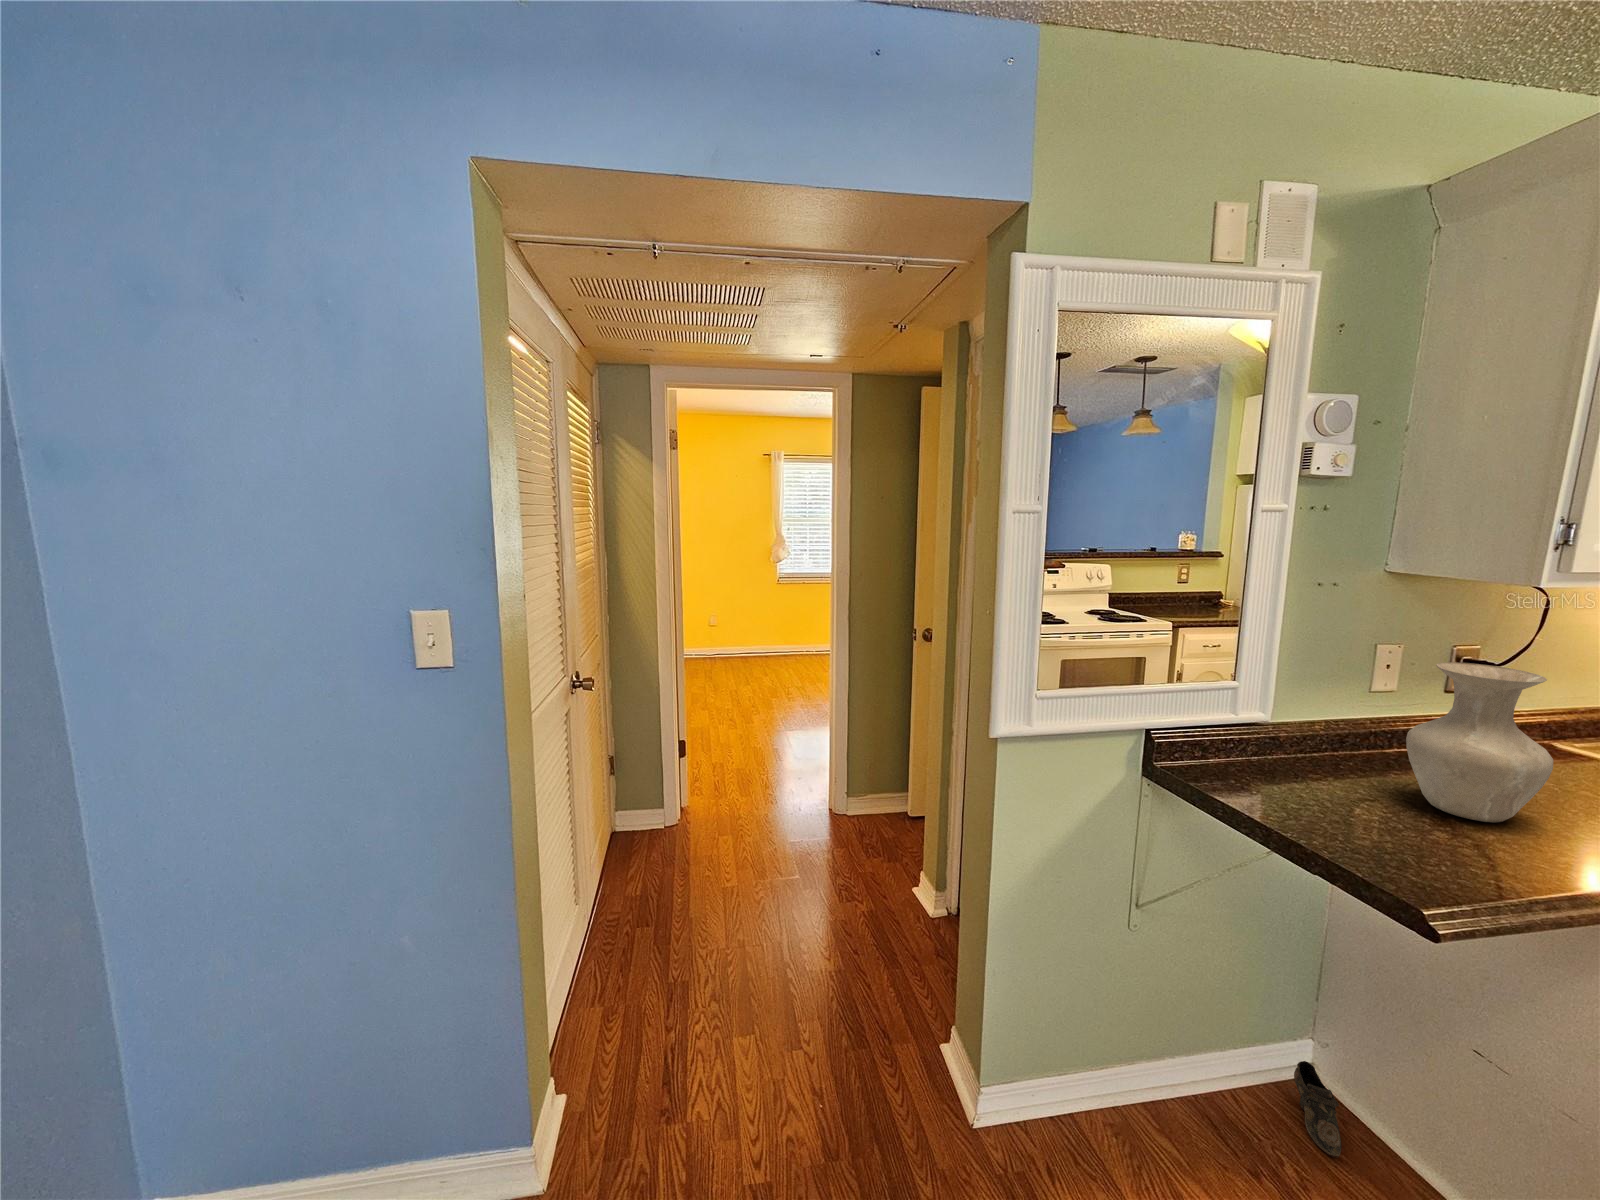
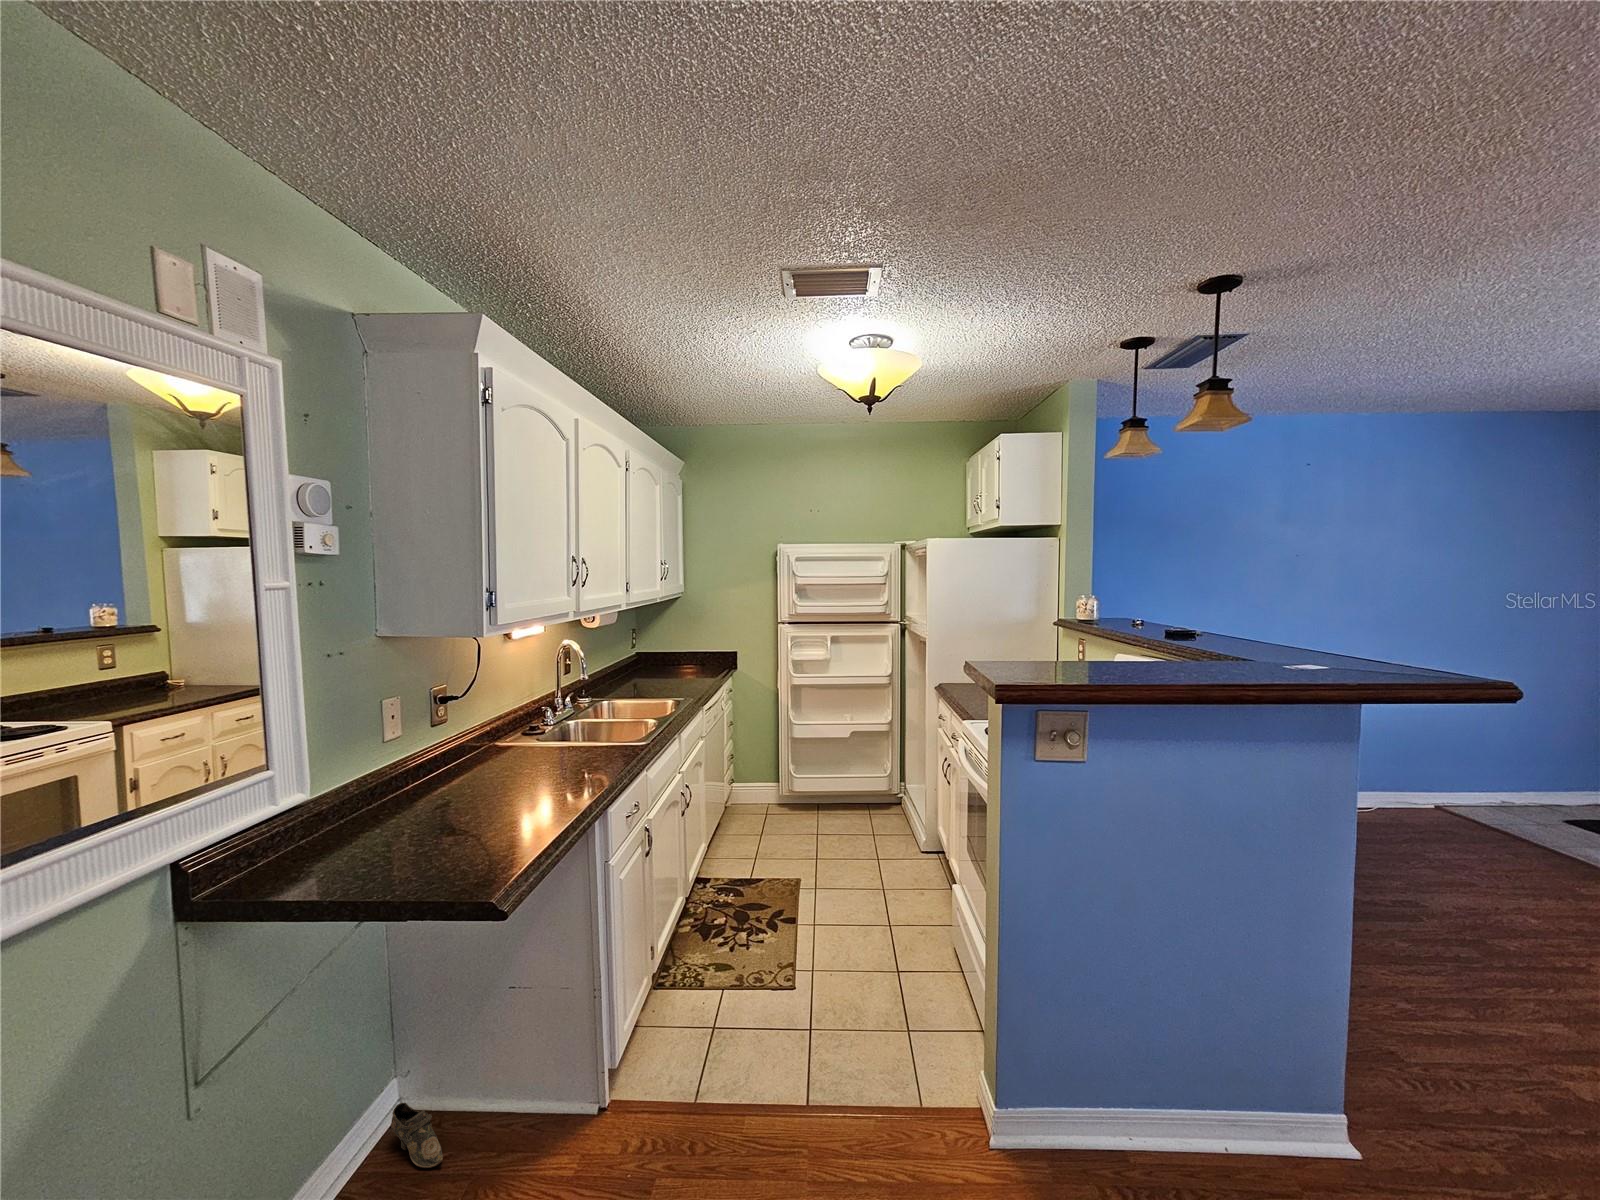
vase: present [1406,662,1553,823] -> none [426,696,512,818]

